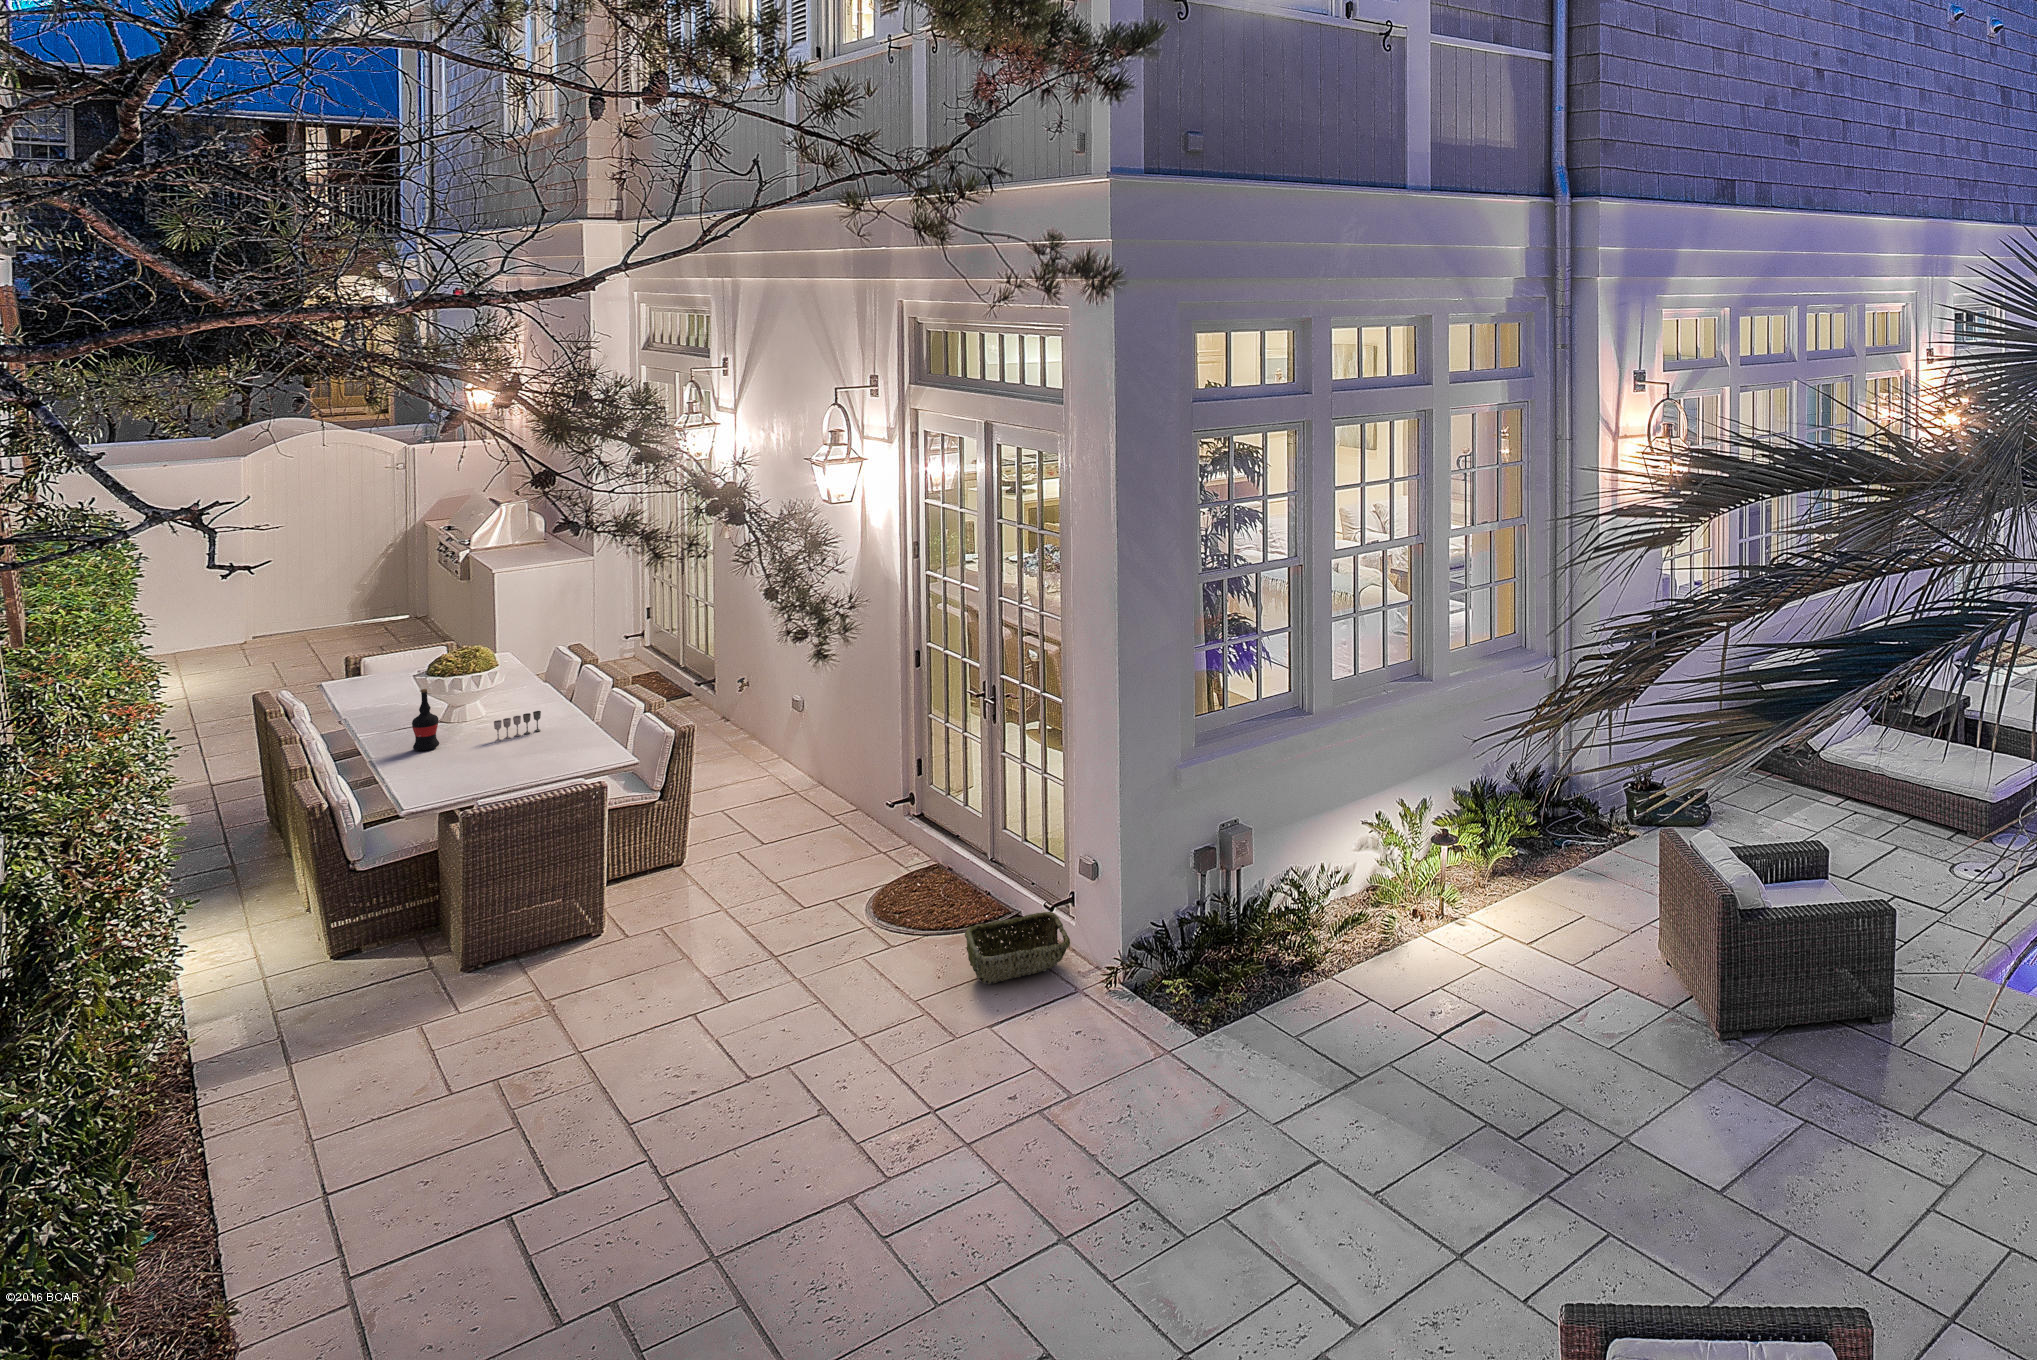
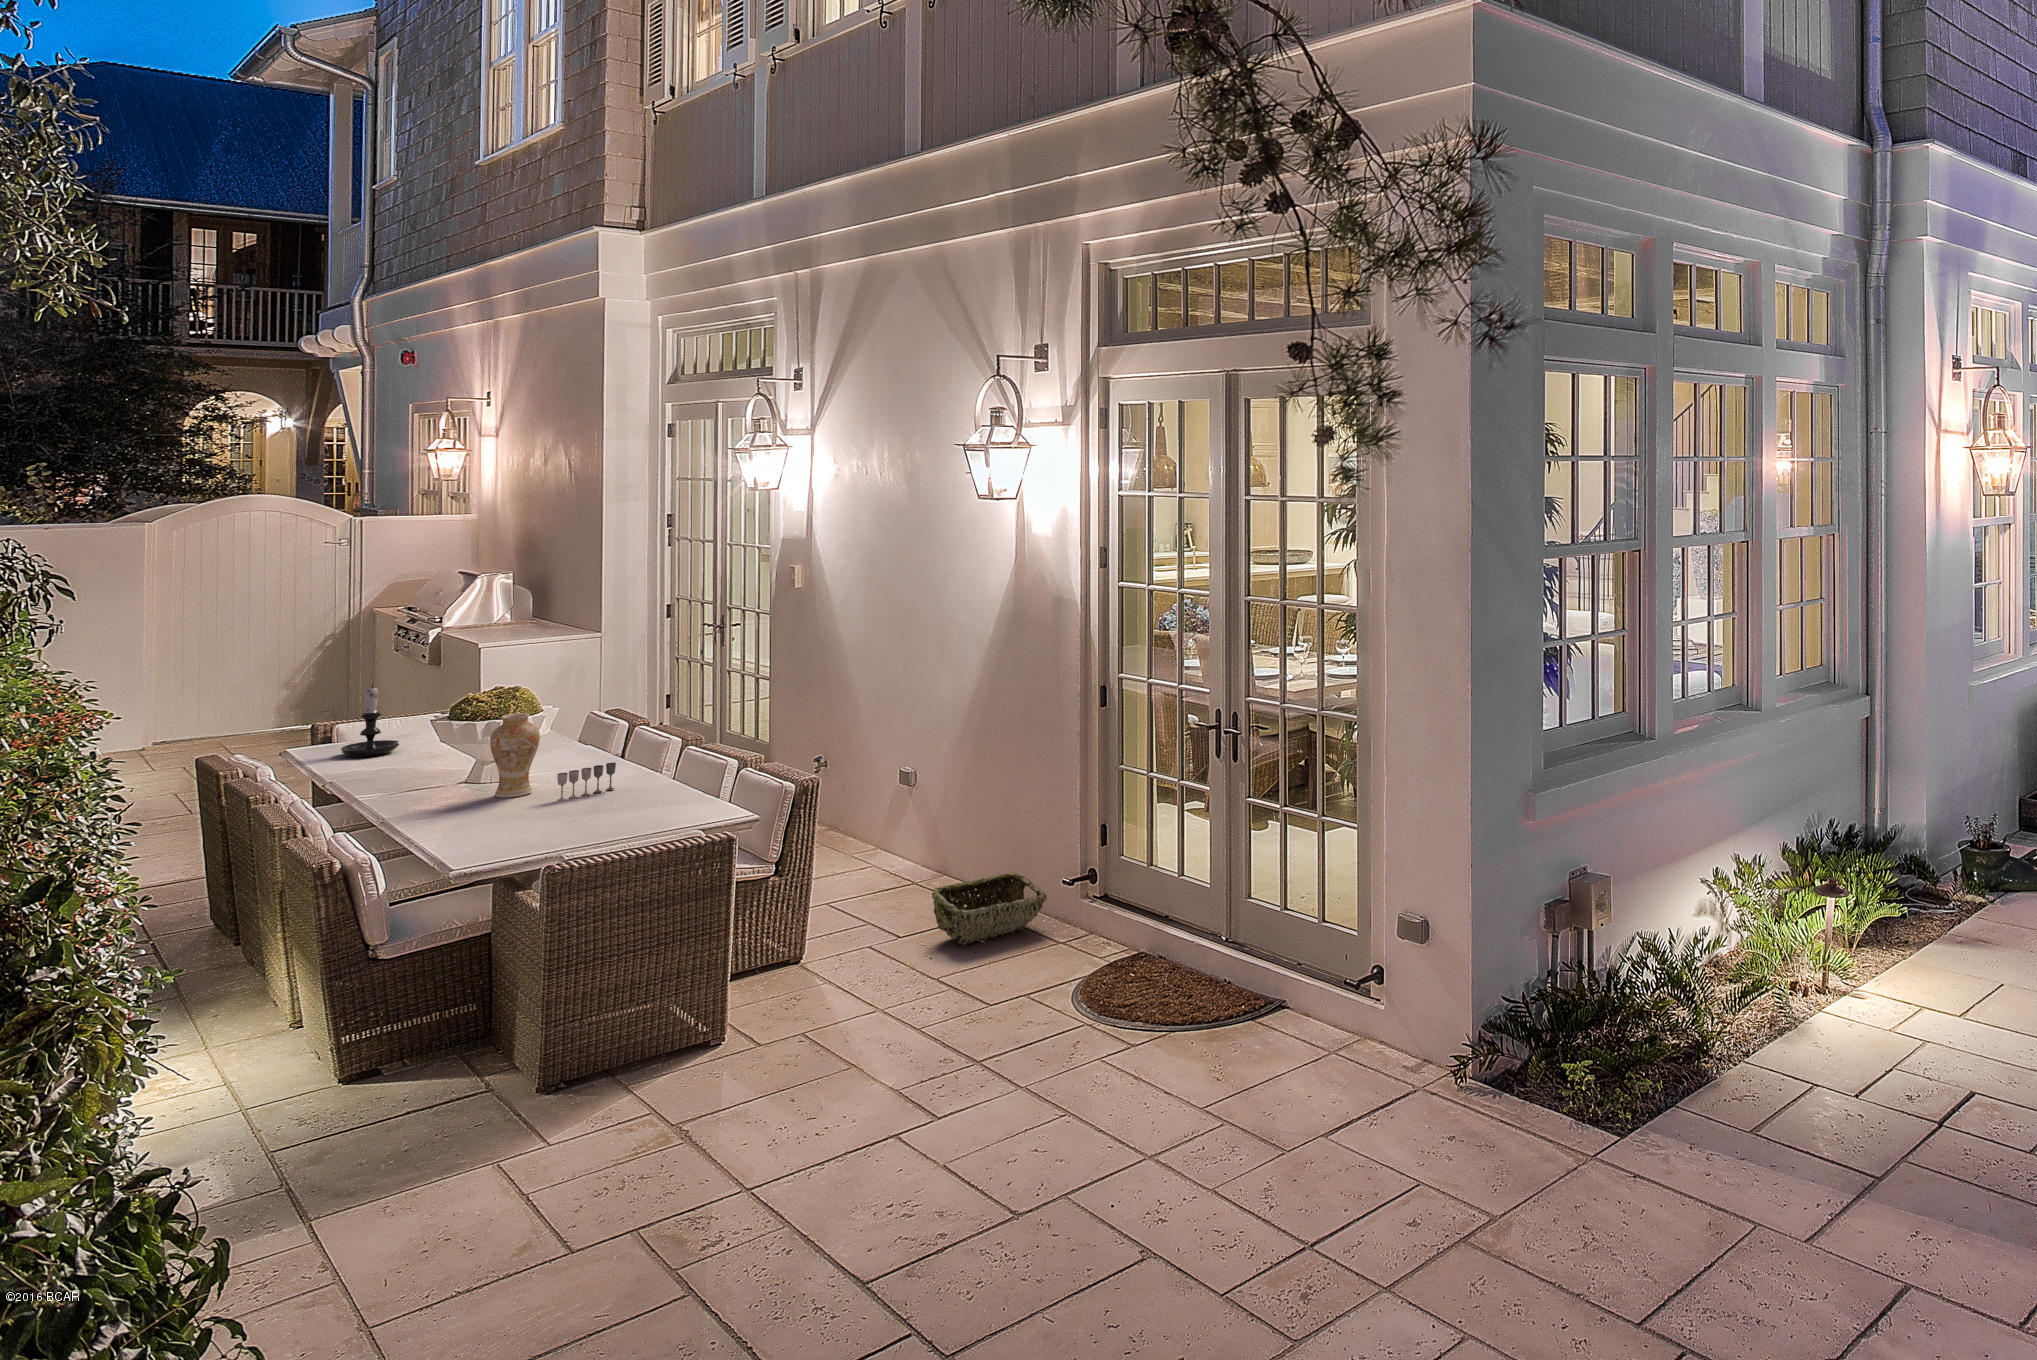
candle holder: none [356,635,401,690] -> present [341,684,399,757]
vase: none [446,674,483,737] -> present [490,713,540,798]
wine bottle: present [412,689,439,751] -> none [449,727,485,812]
woven basket: present [965,912,1070,984] -> present [932,873,1047,945]

